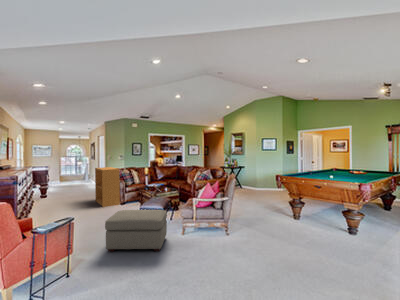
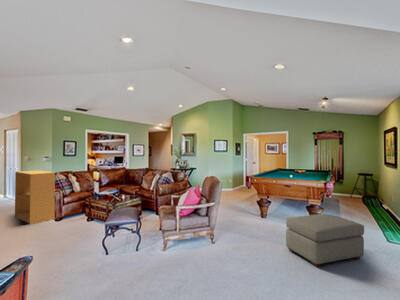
ottoman: present [105,210,167,252] -> present [286,214,364,267]

